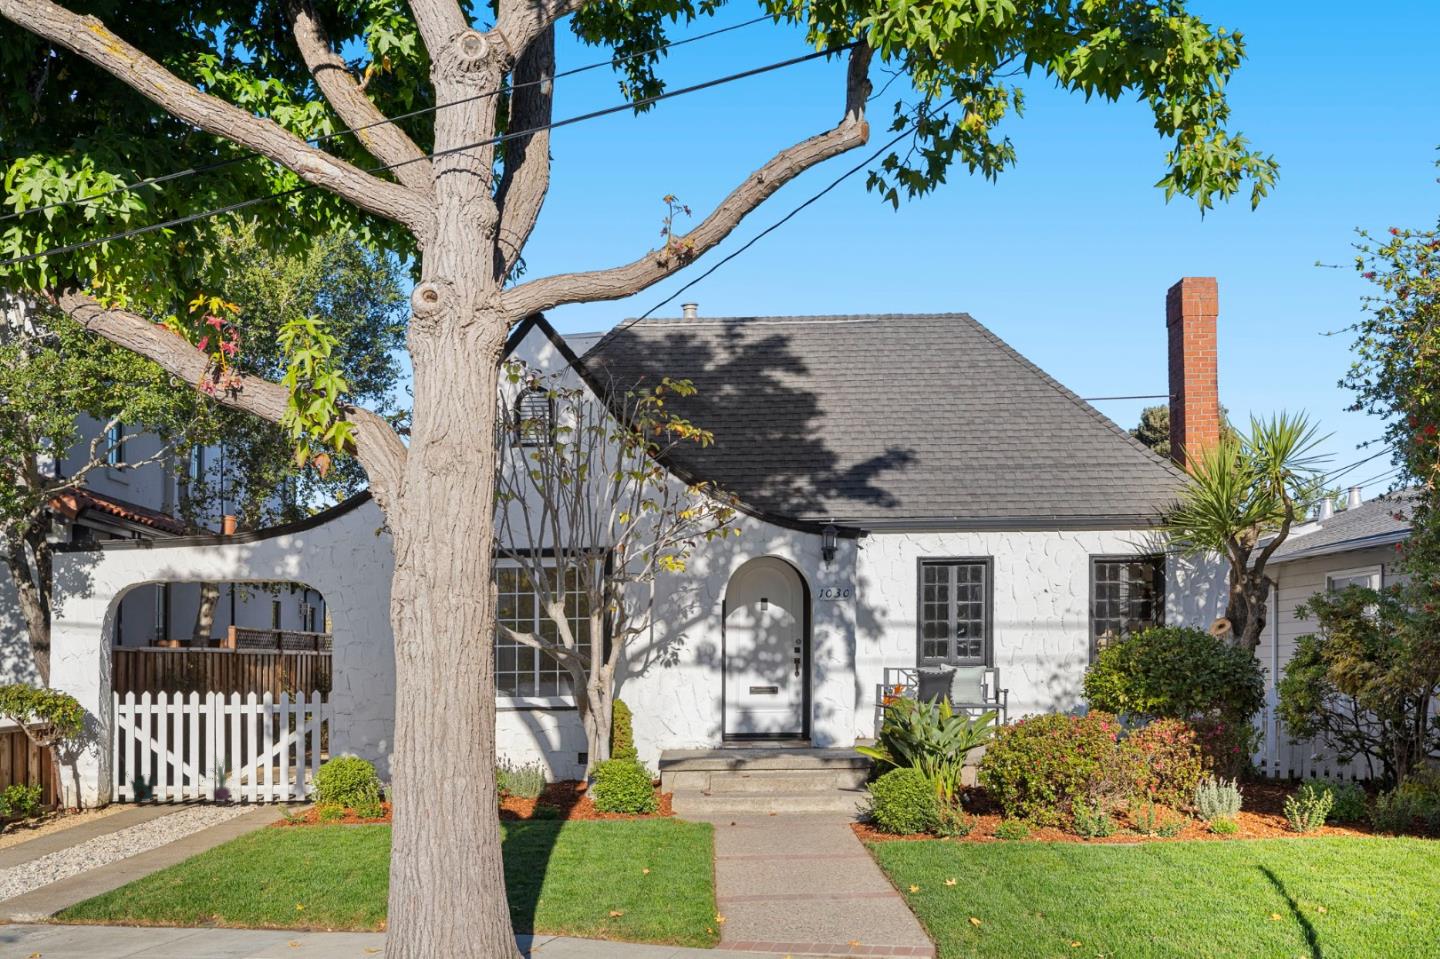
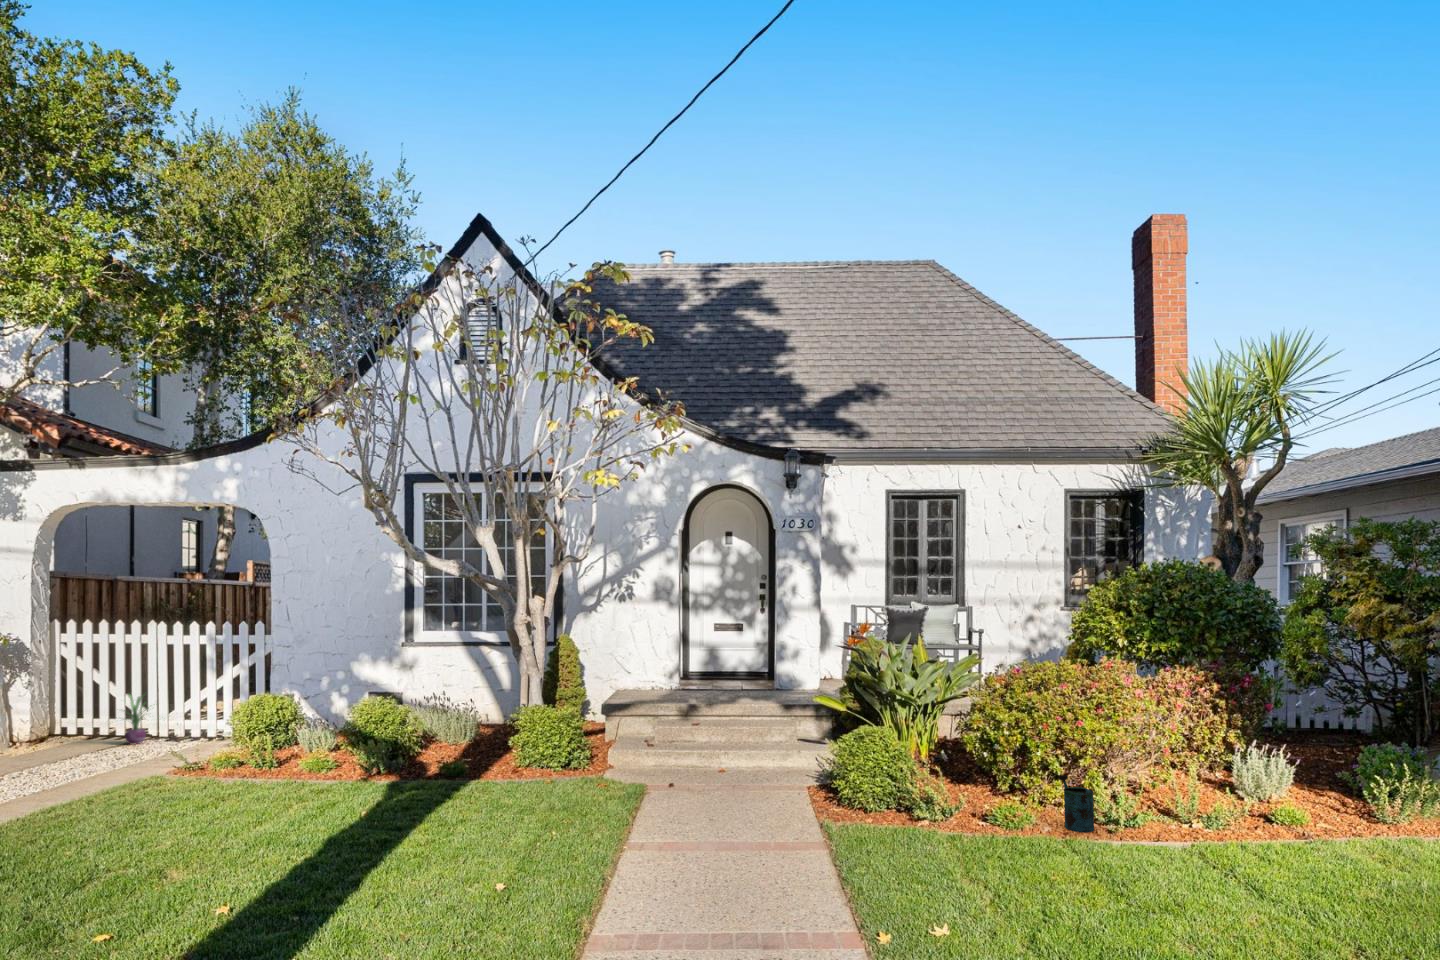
watering can: present [125,773,157,801] -> present [1059,775,1094,833]

